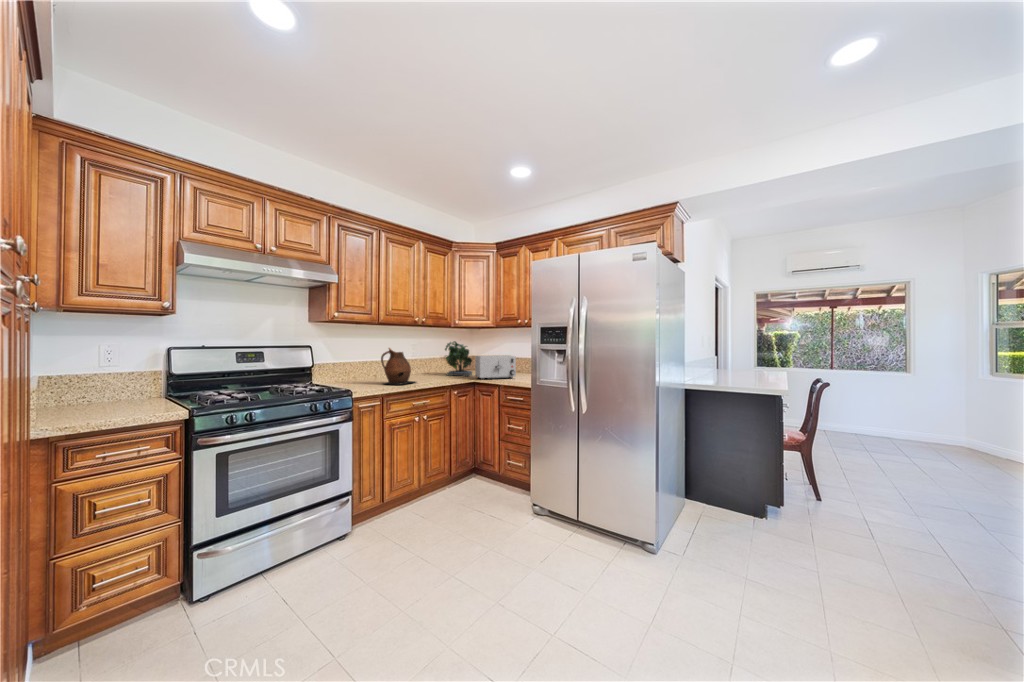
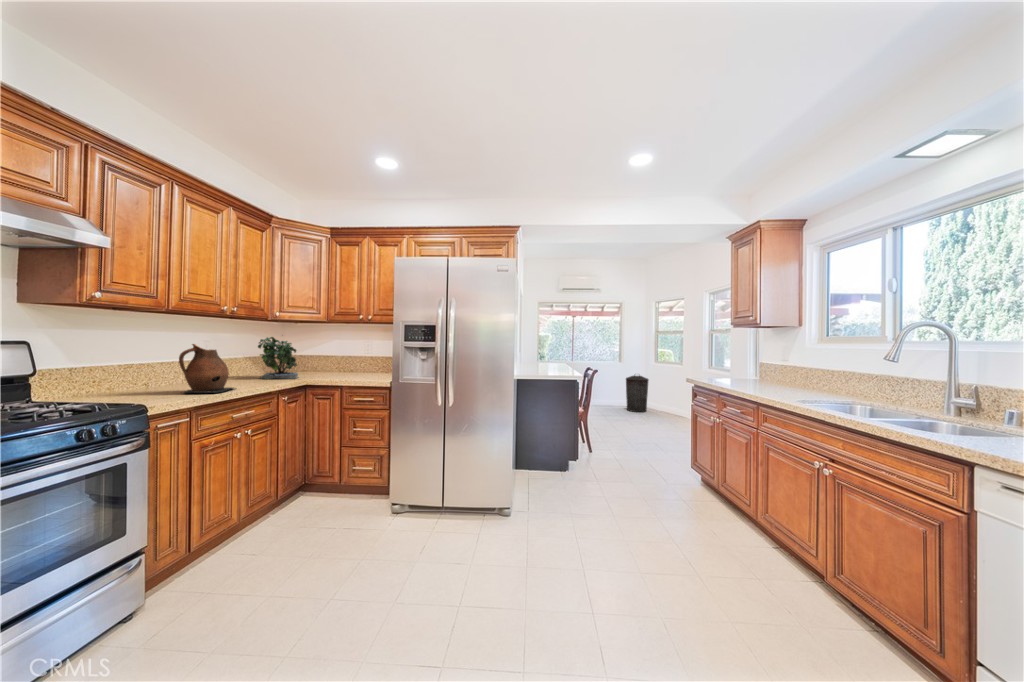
toaster: present [475,355,516,379] -> none [309,354,361,382]
trash can: none [911,387,962,448] -> present [626,375,649,412]

